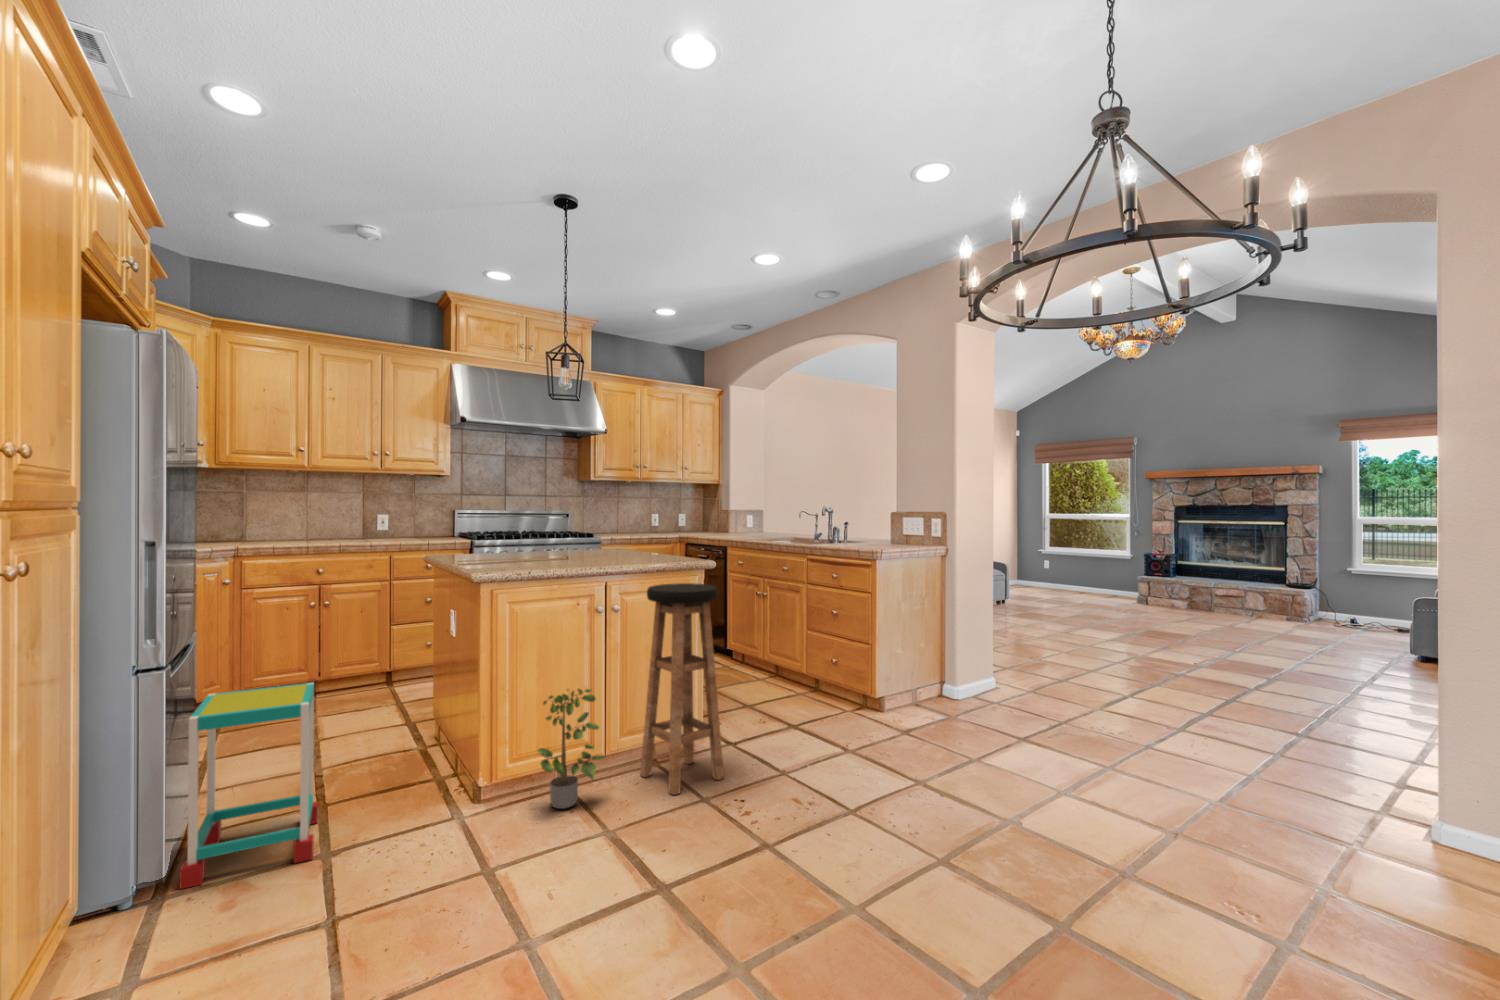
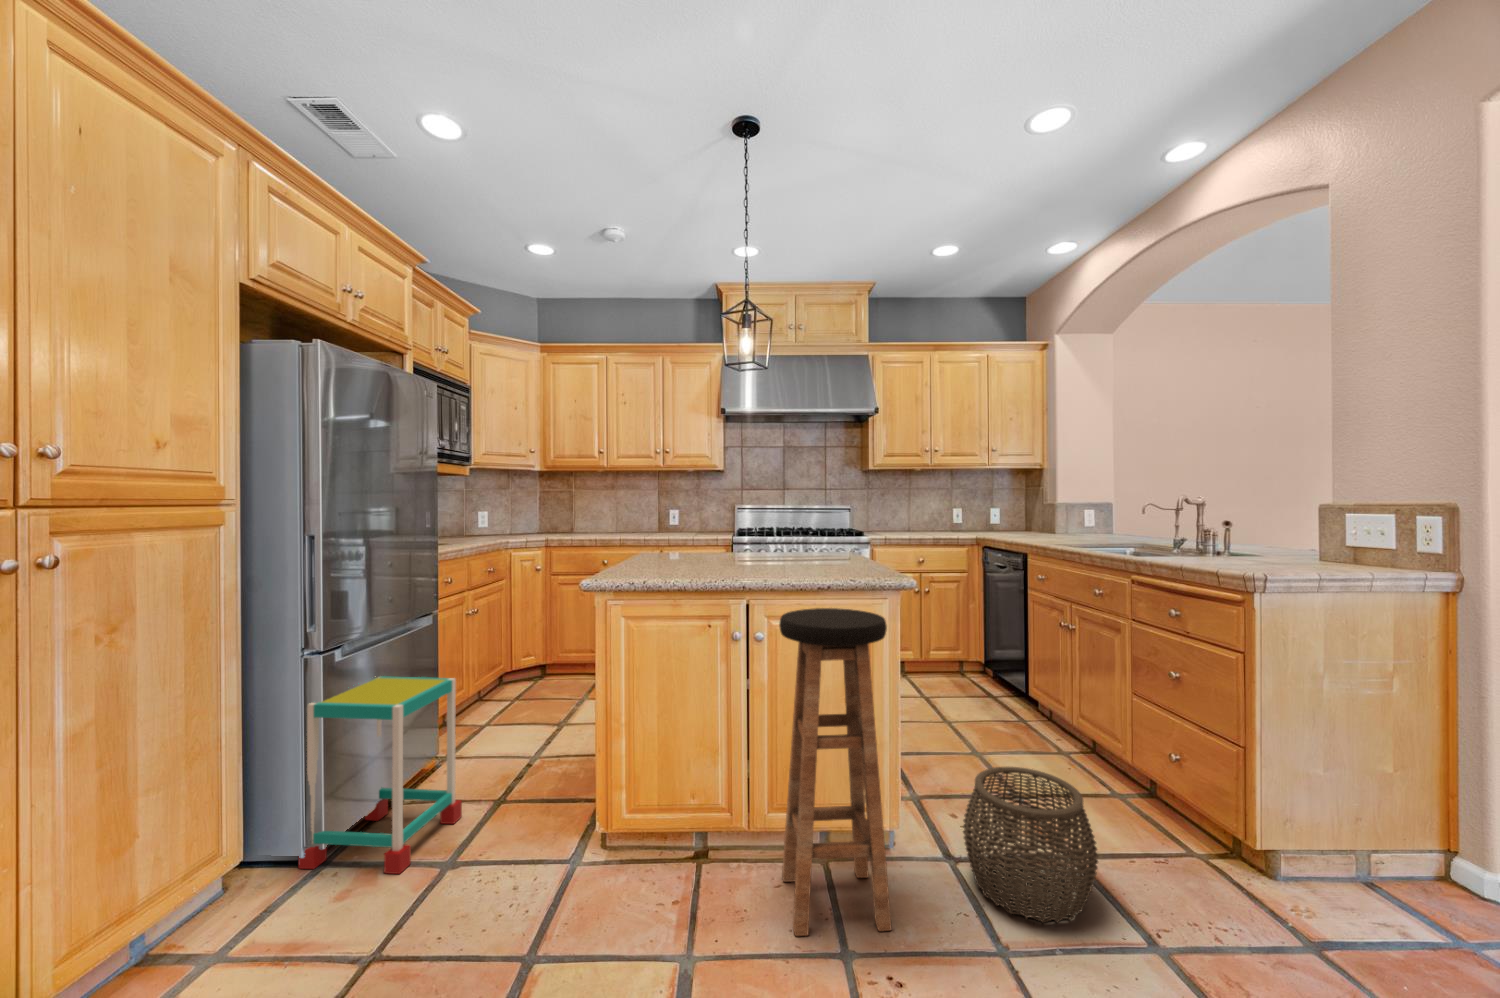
woven basket: none [745,676,819,756] -> present [963,767,1098,923]
potted plant: present [538,689,605,809] -> none [619,739,716,902]

